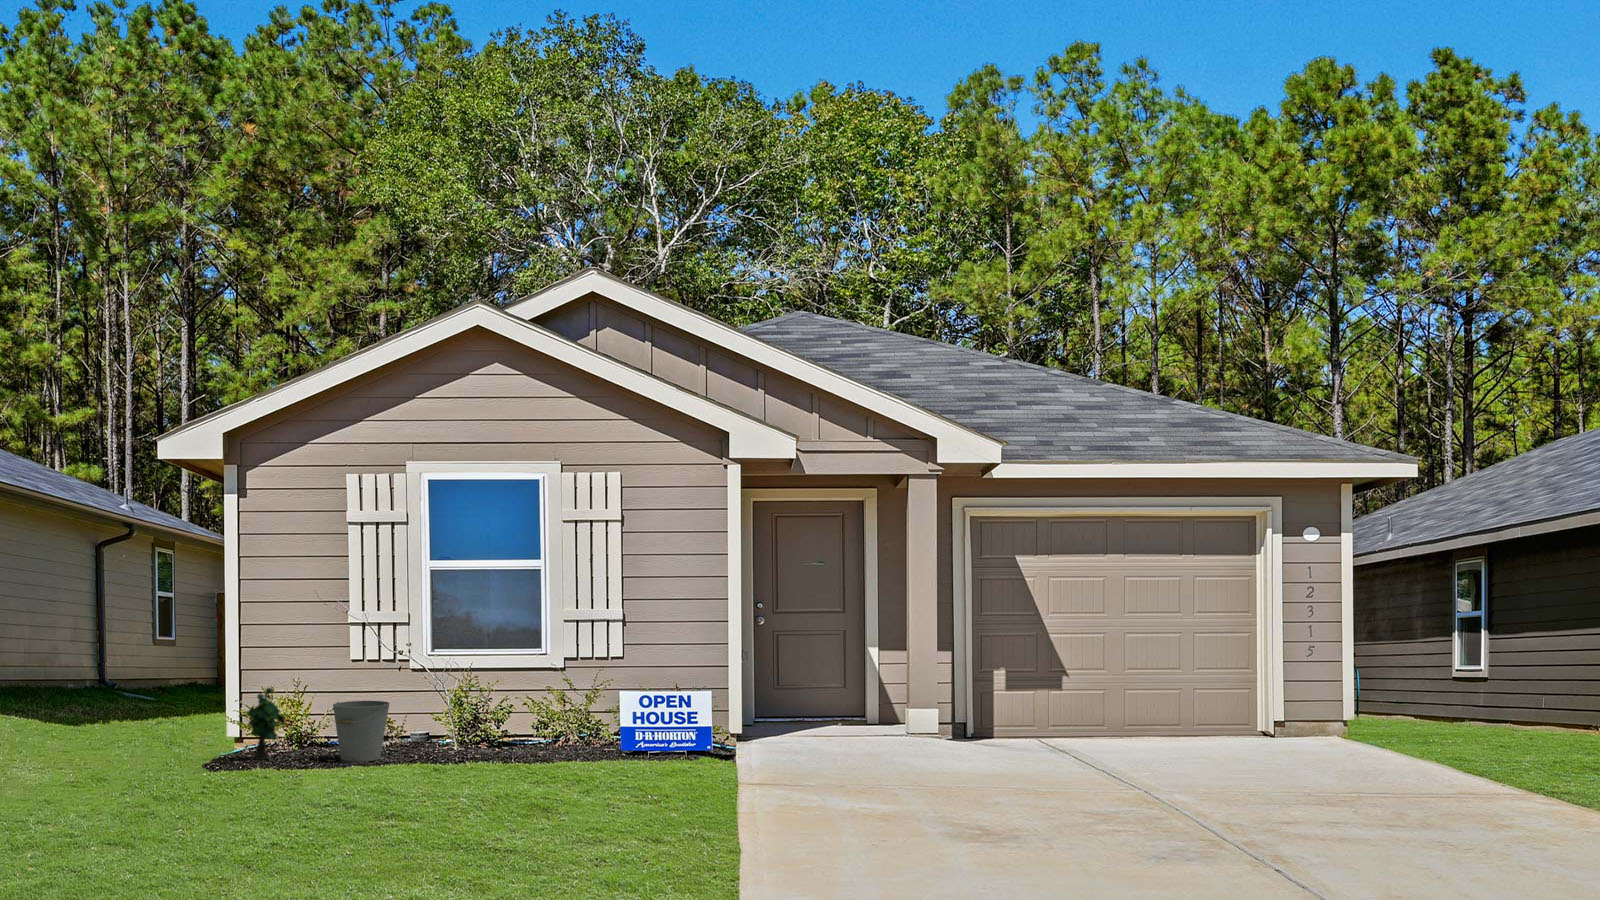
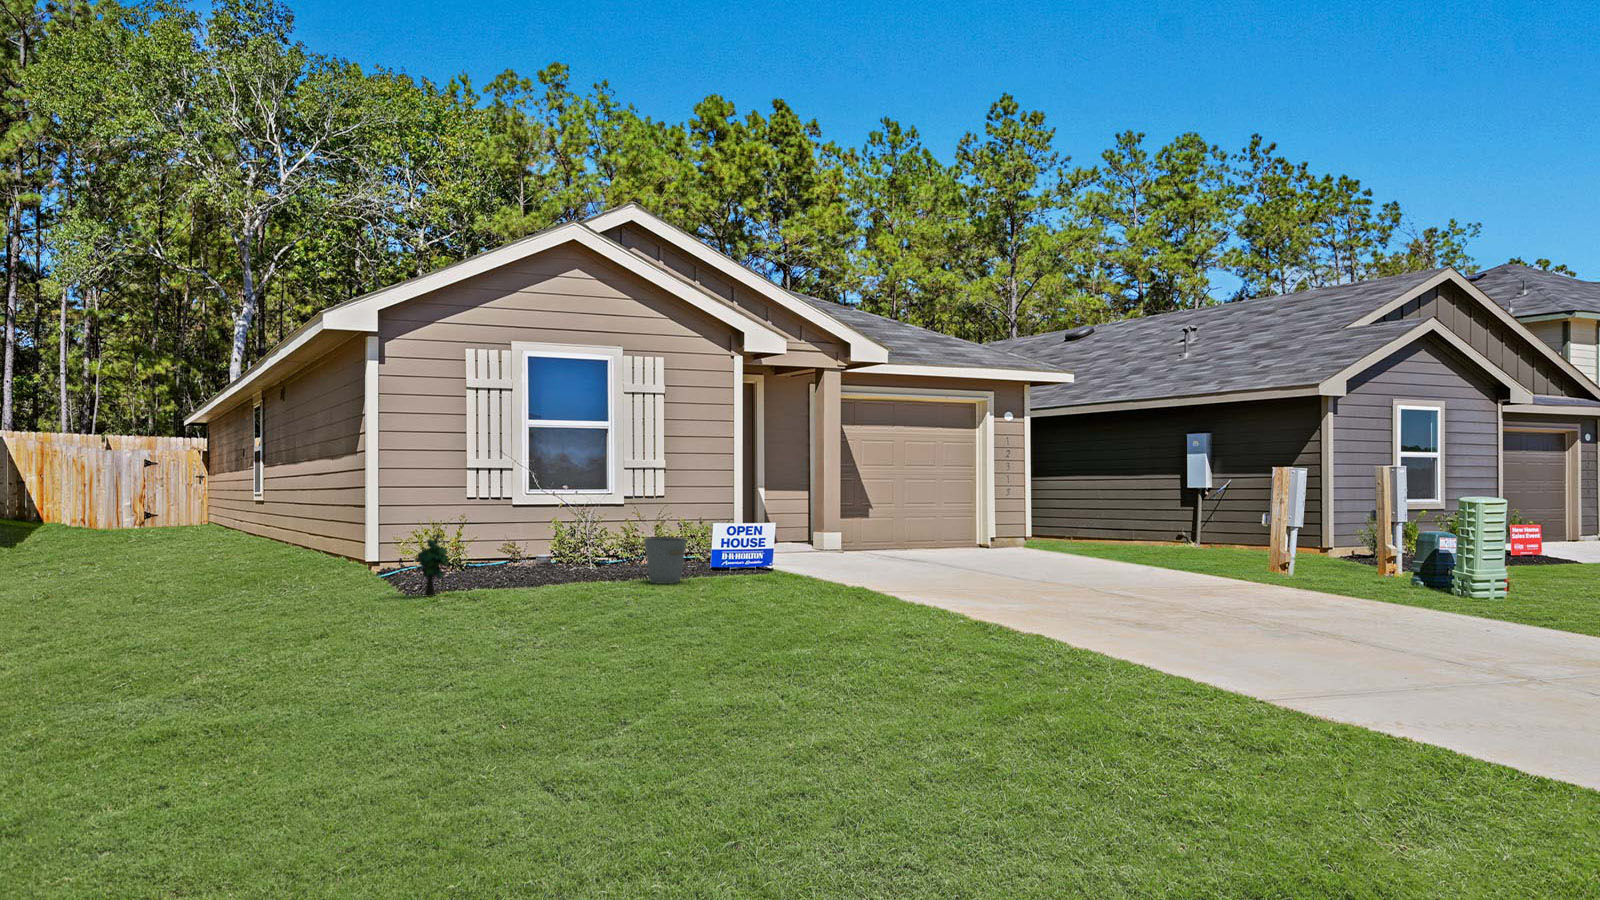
bucket: present [331,701,390,762] -> present [644,537,687,584]

